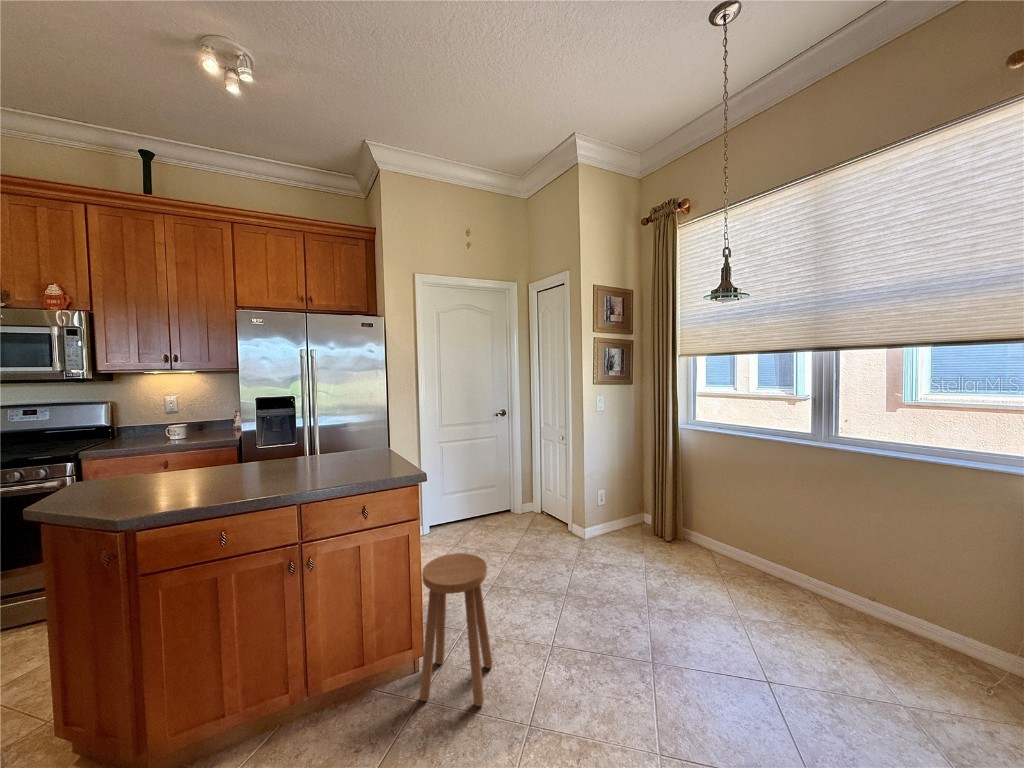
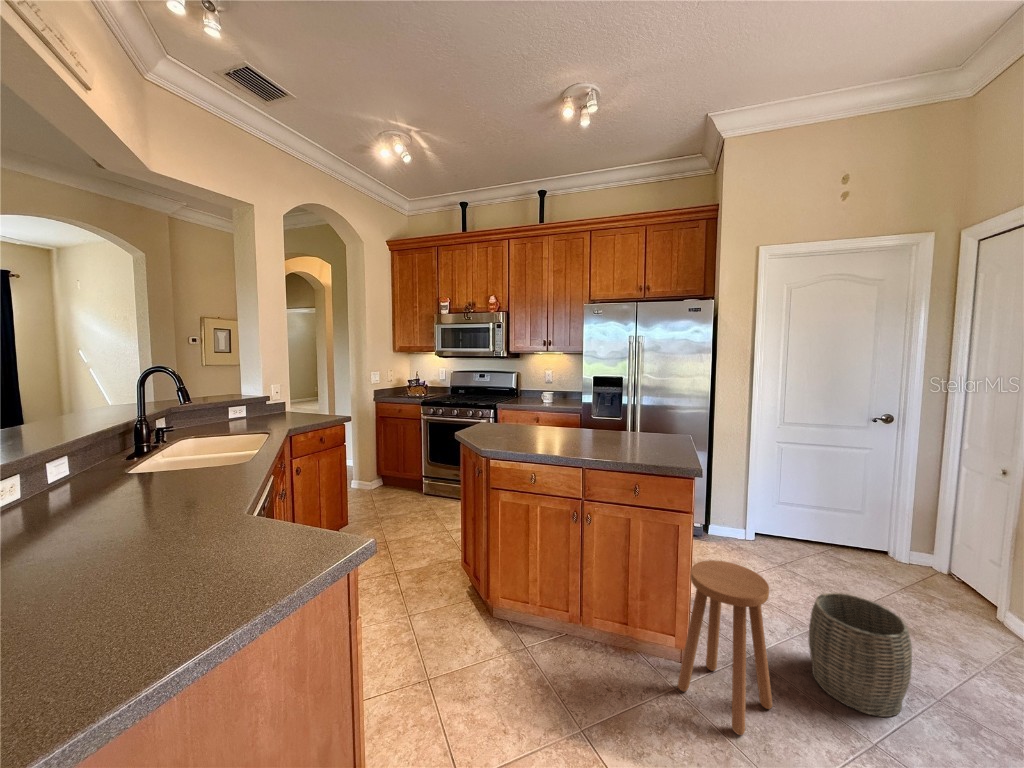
woven basket: none [499,544,558,630] -> present [809,593,912,717]

